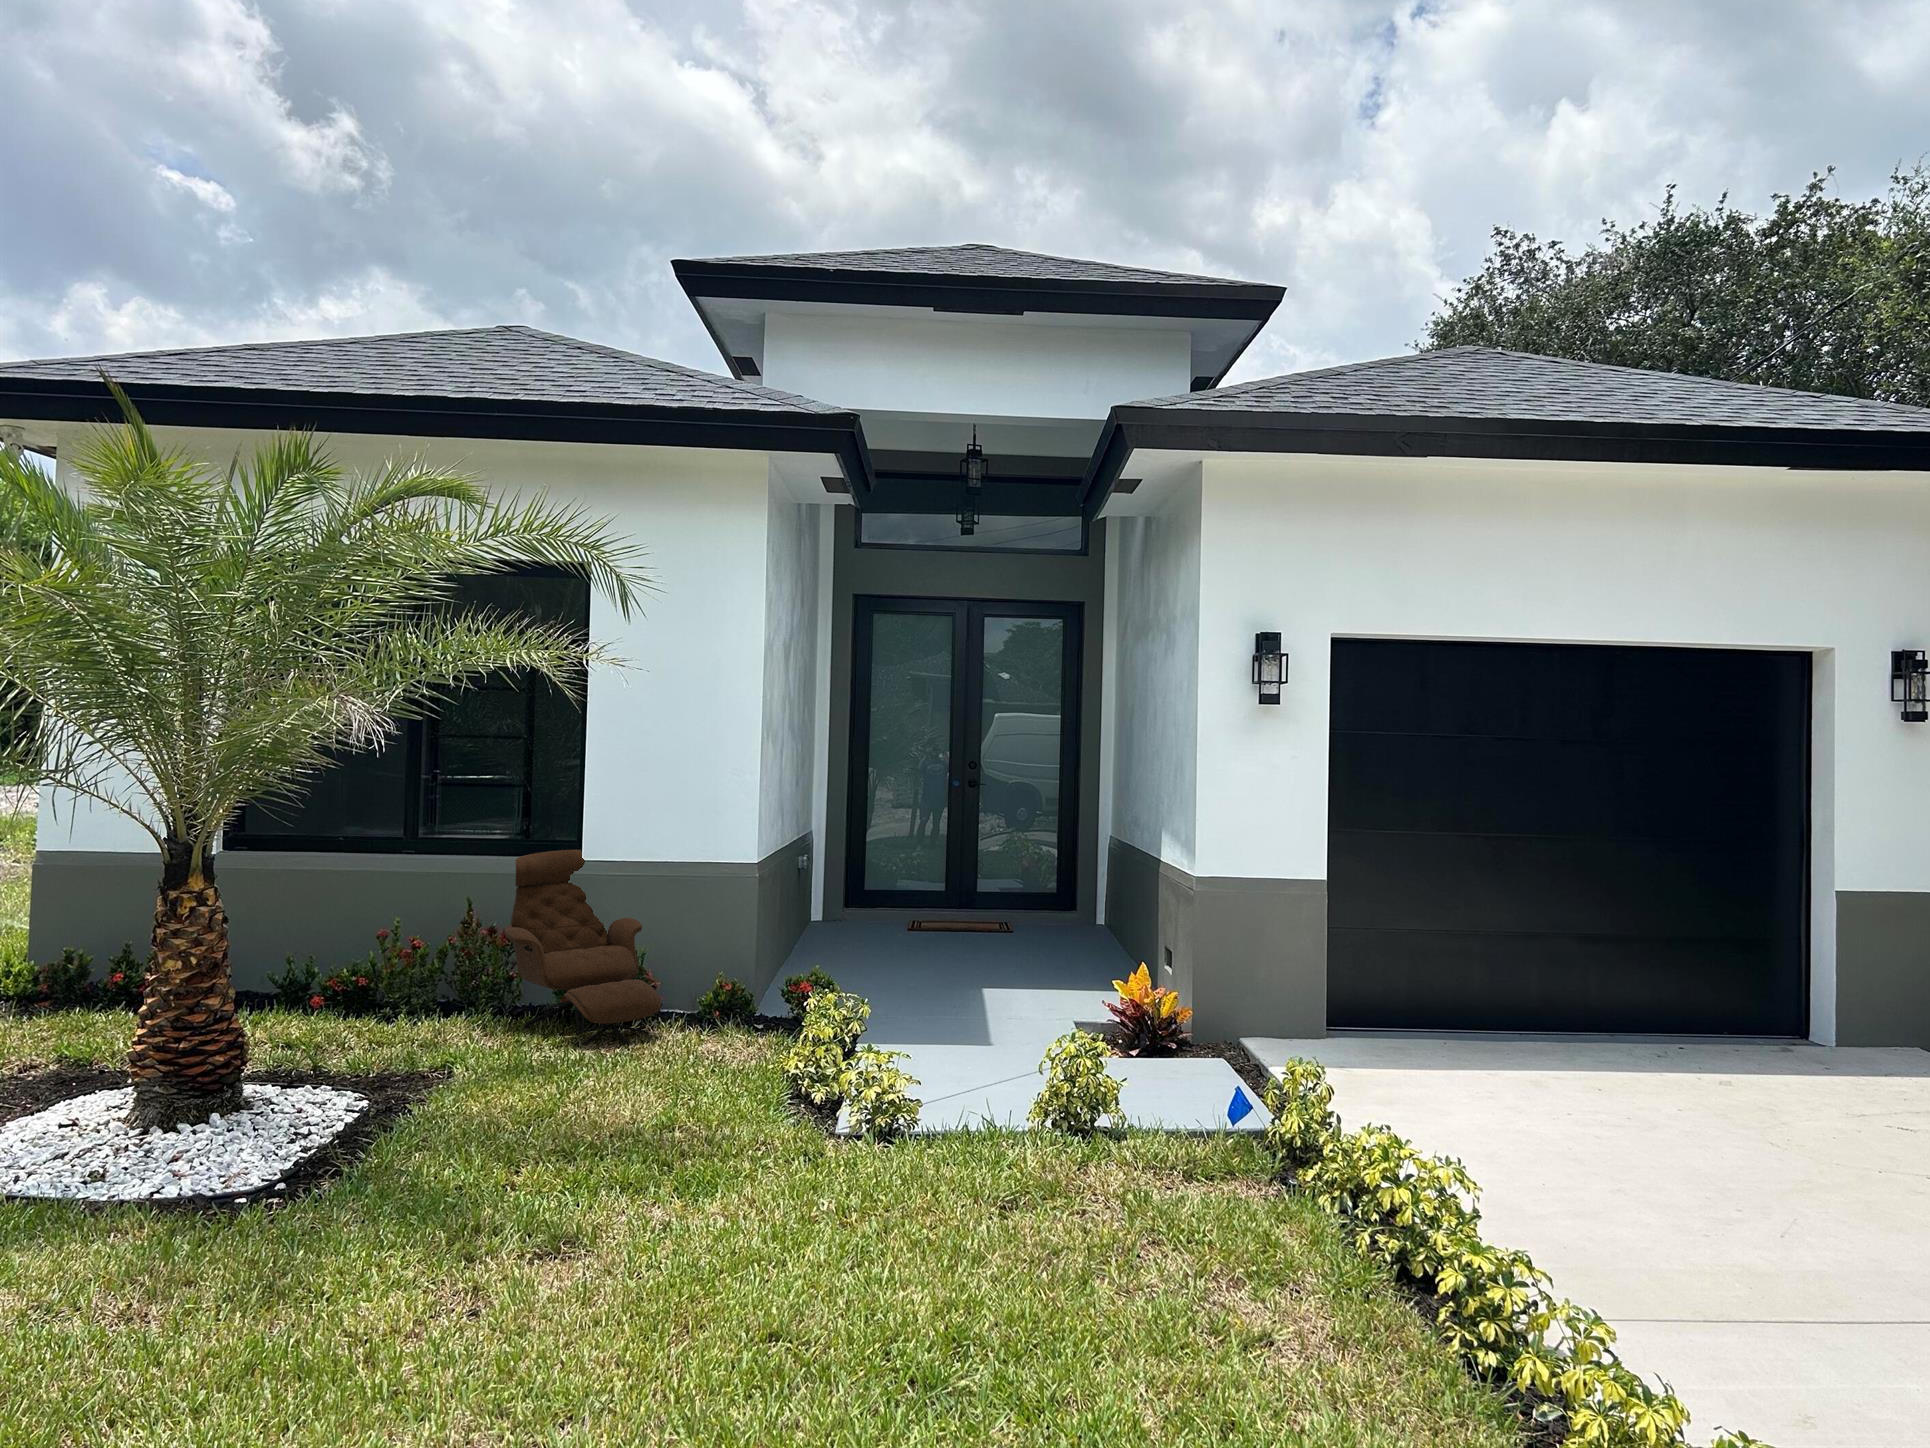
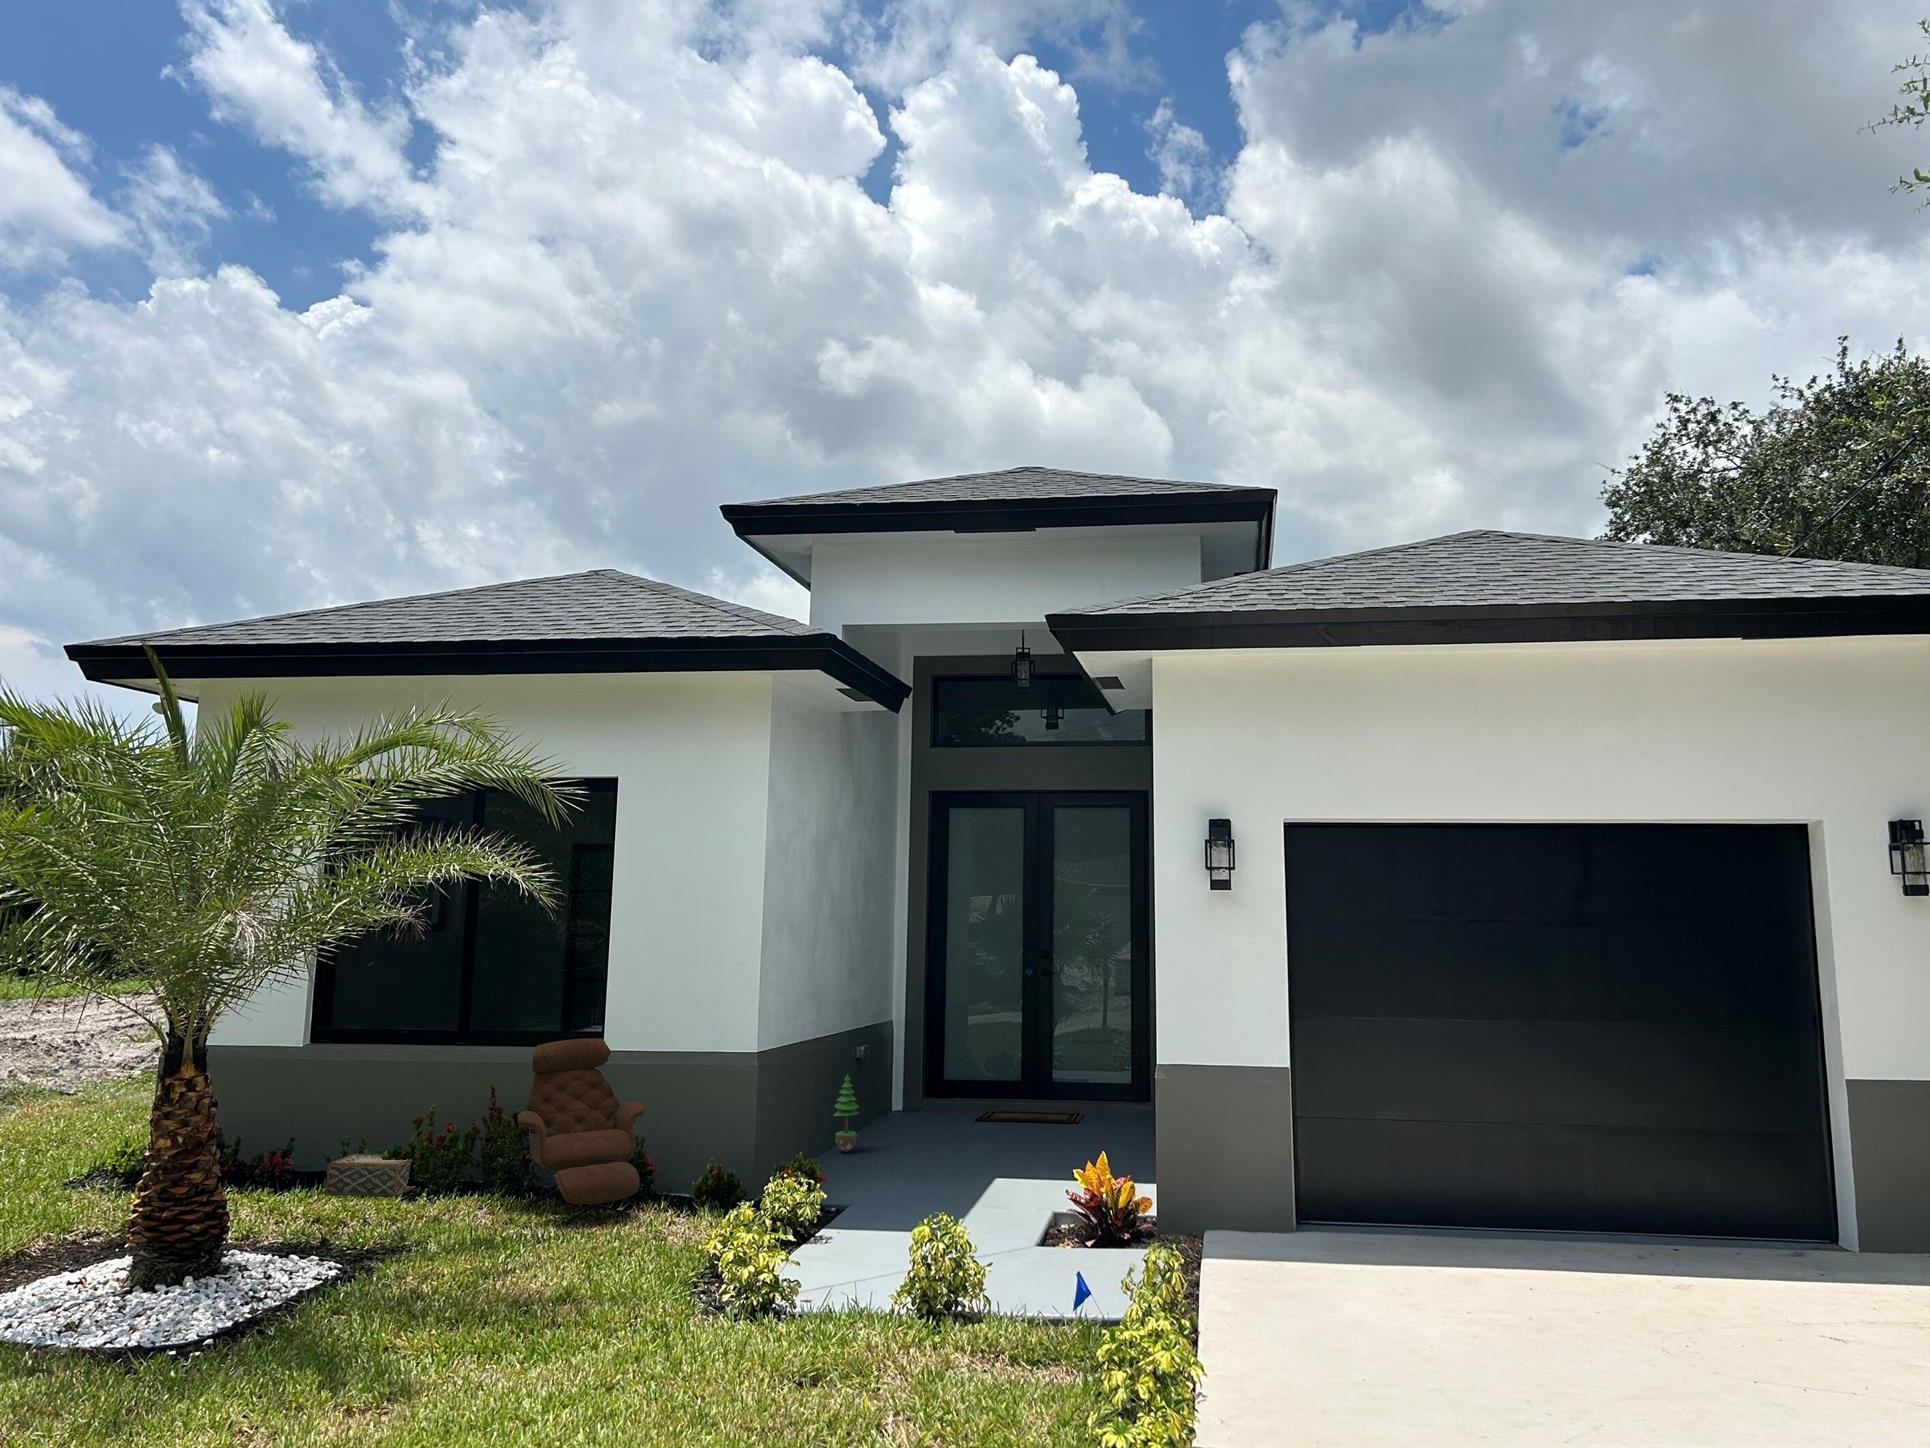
potted tree: none [805,886,834,966] -> present [834,1074,860,1152]
woven basket: none [271,976,378,1020] -> present [326,1154,416,1196]

